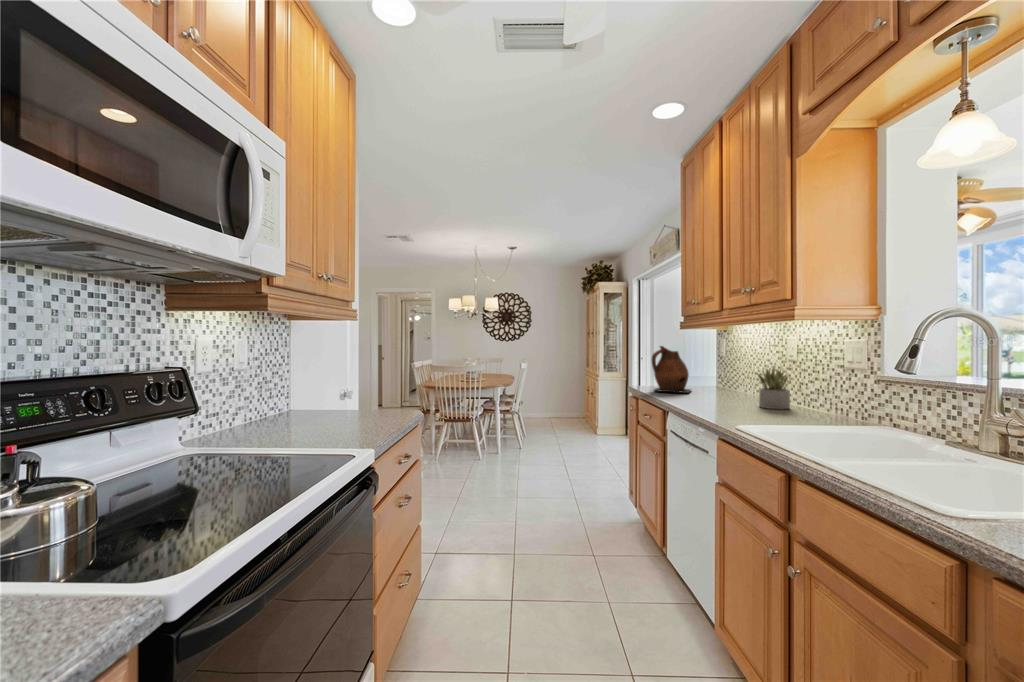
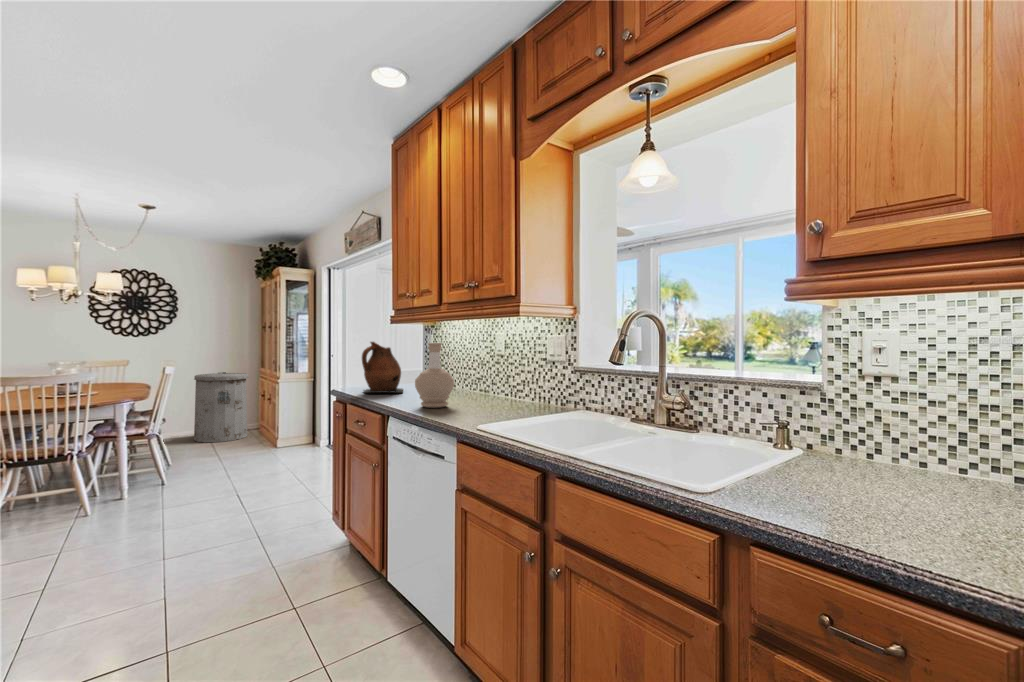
bottle: none [692,348,731,409] -> present [415,343,454,408]
succulent plant: present [757,367,790,409] -> none [473,360,504,403]
trash can: none [542,369,579,423] -> present [194,372,249,442]

